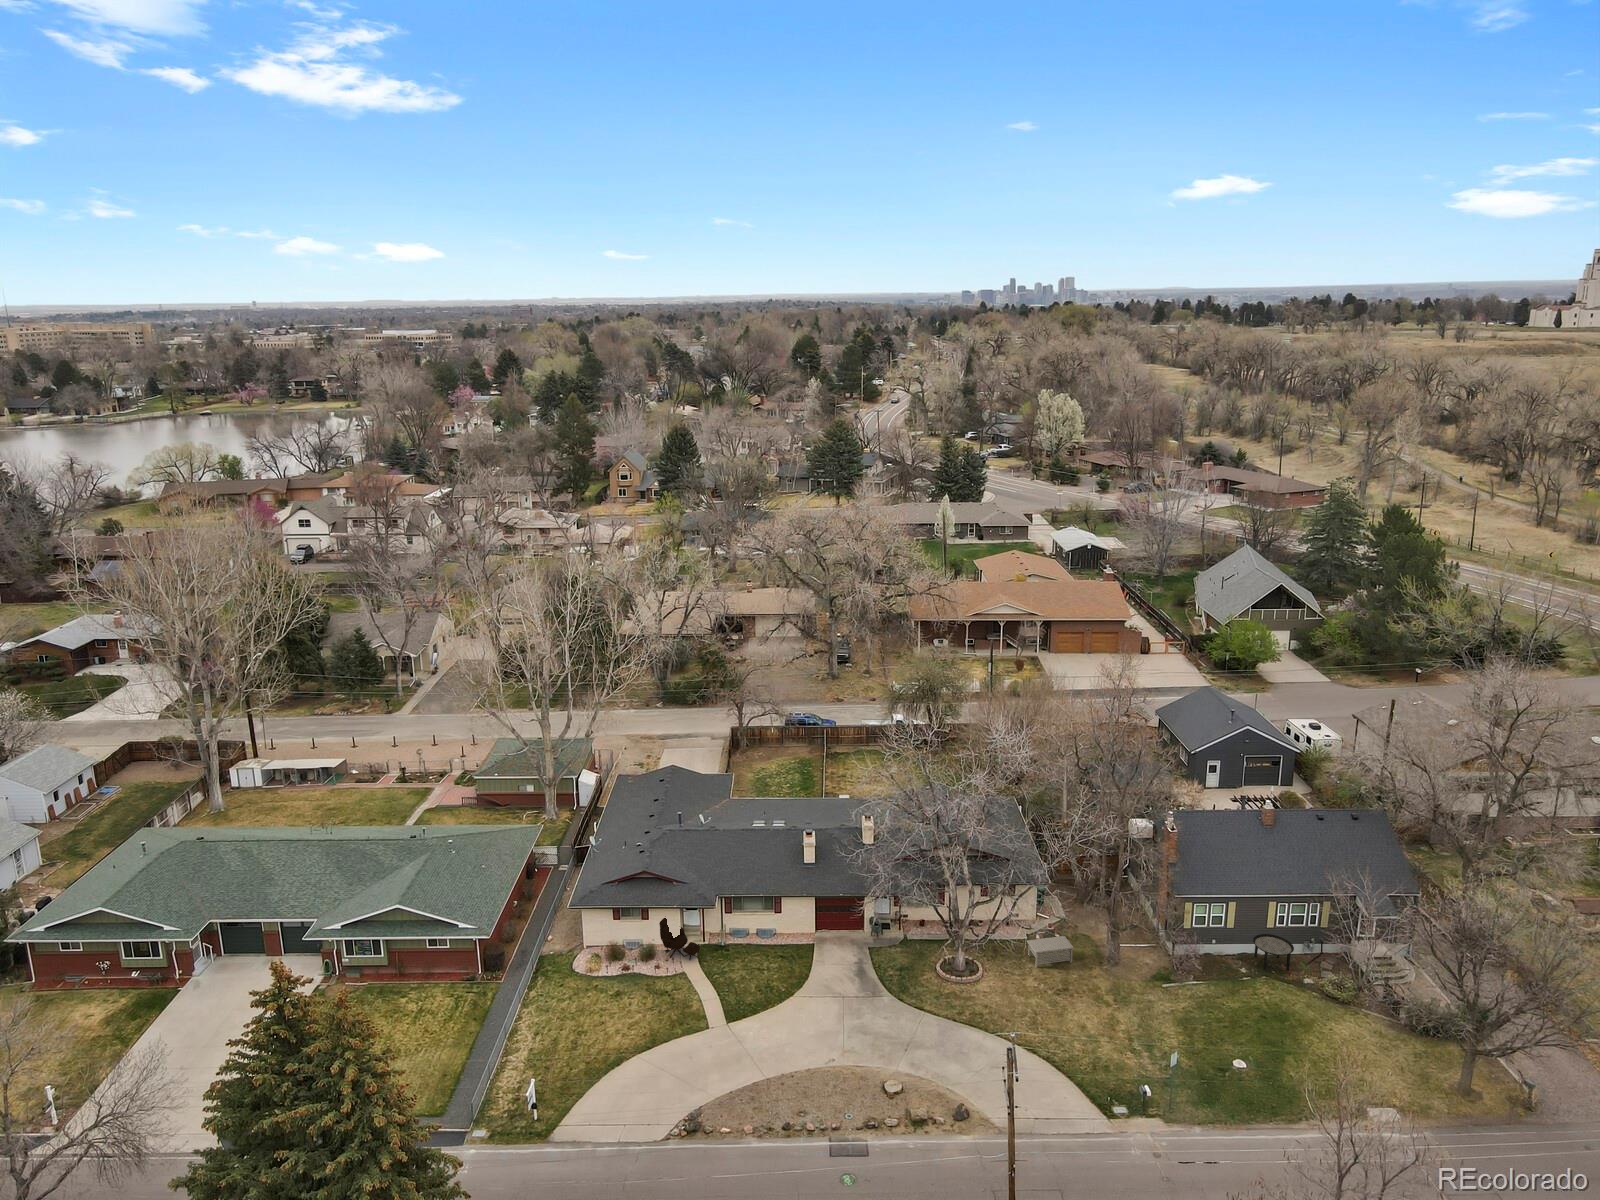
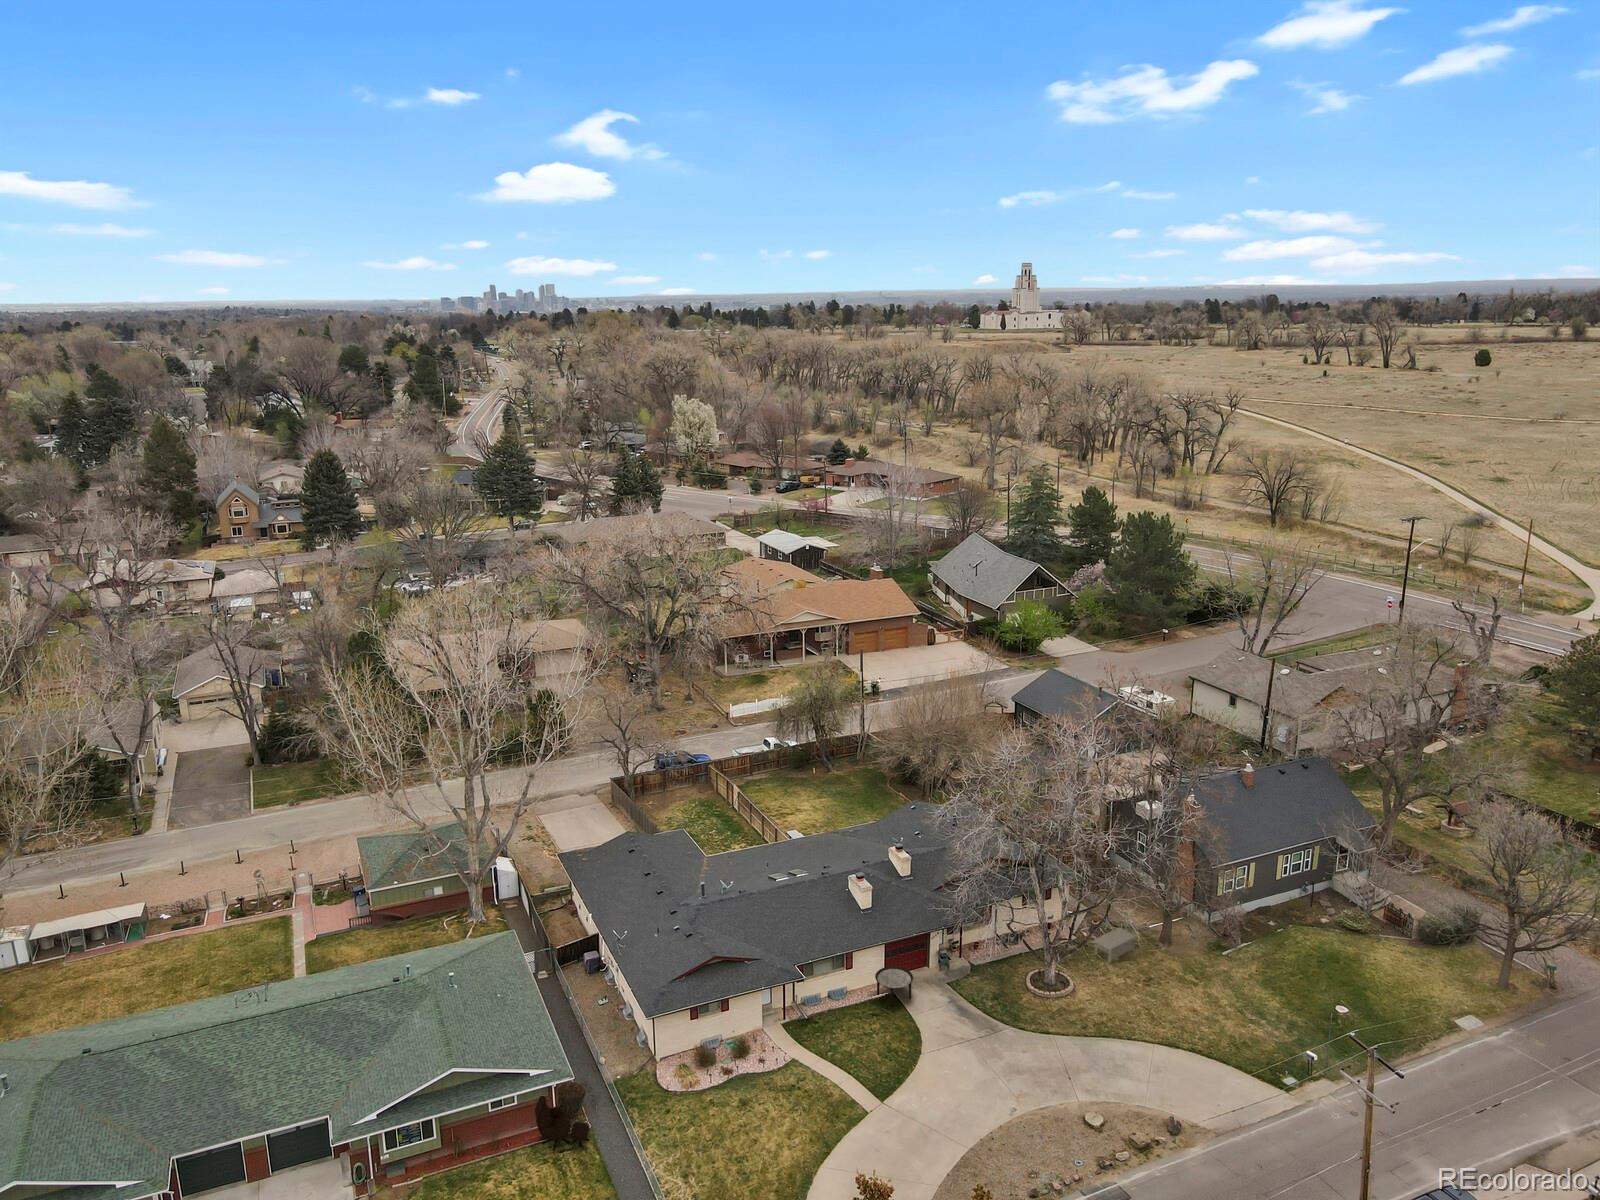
lounge chair: present [659,918,700,960] -> present [535,1096,589,1151]
round table: present [1253,934,1294,971] -> present [875,966,913,1007]

